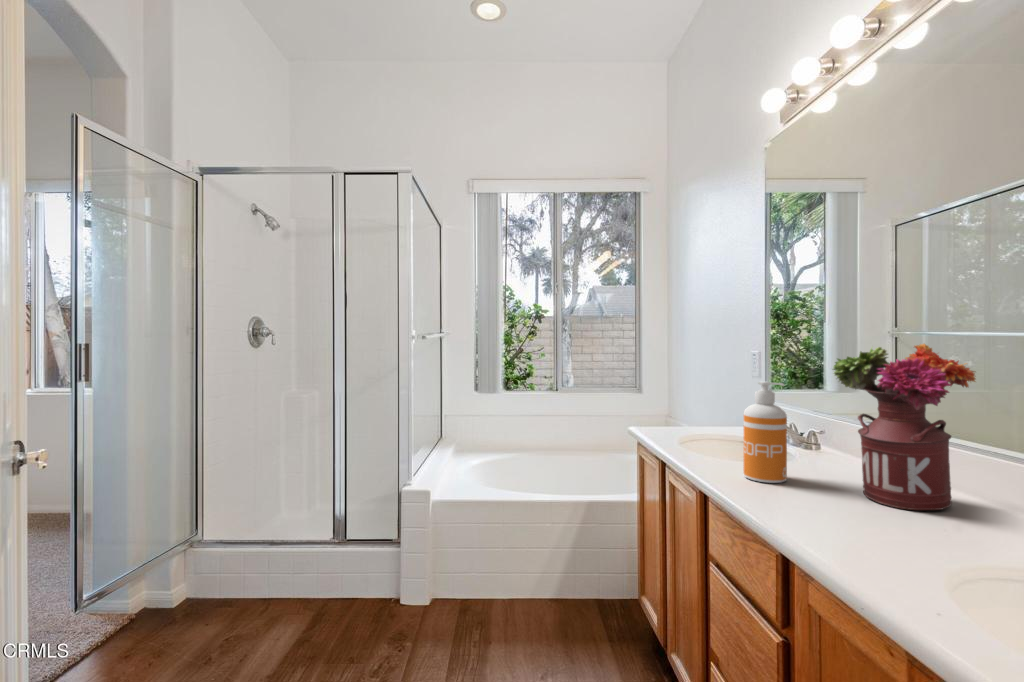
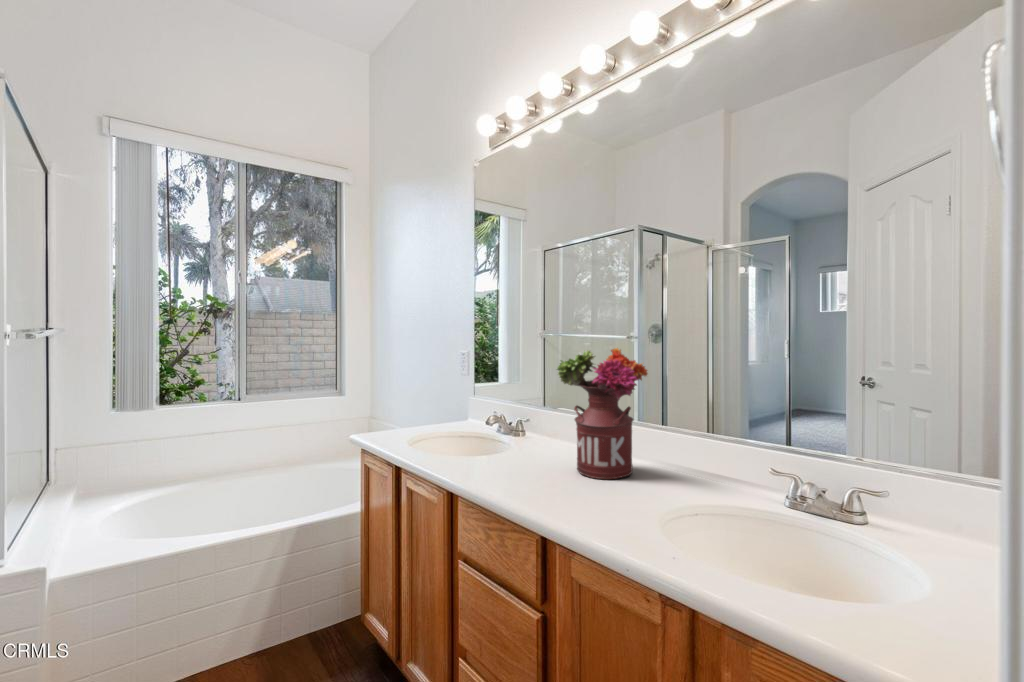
soap dispenser: present [744,382,787,483] -> none [485,382,520,475]

